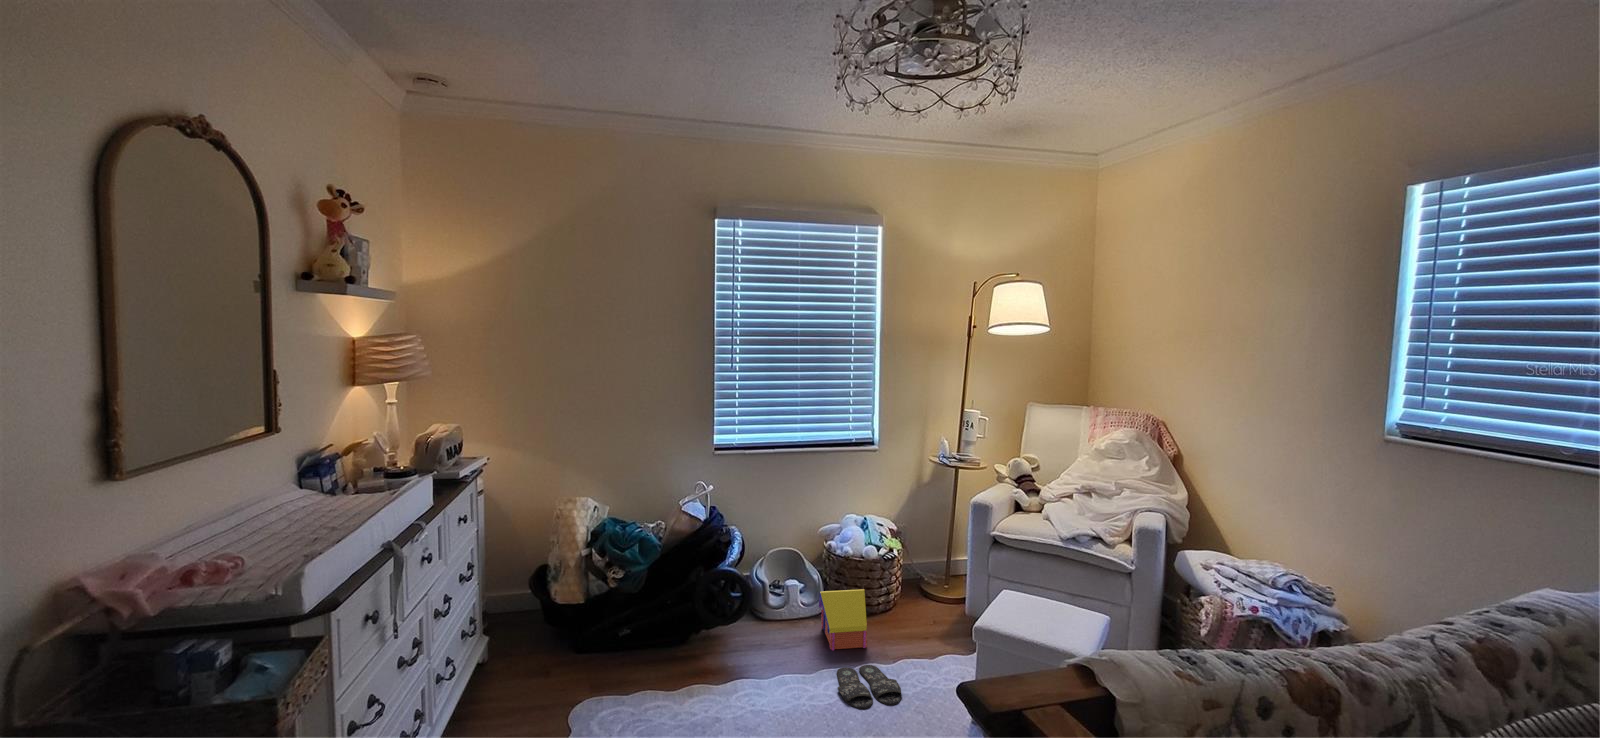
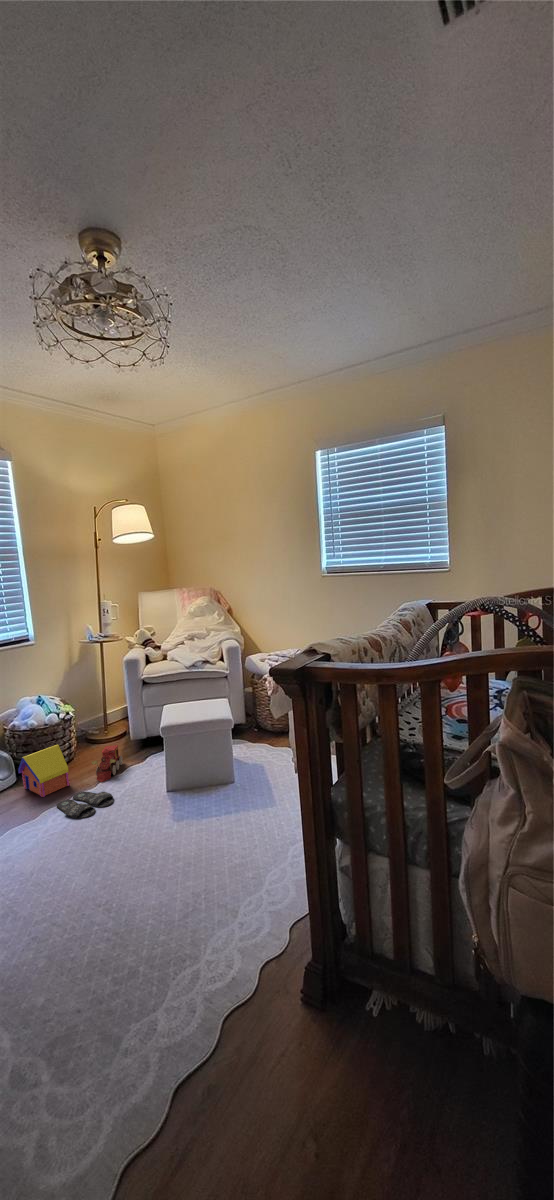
toy train: none [897,613,943,662] -> present [92,745,123,782]

